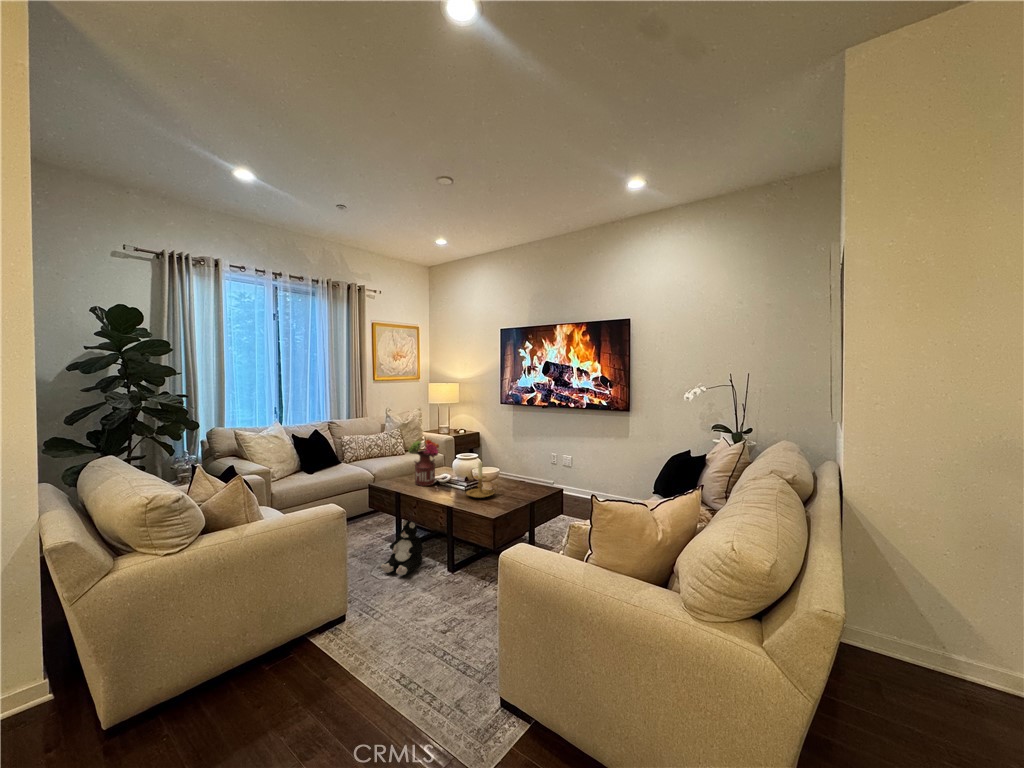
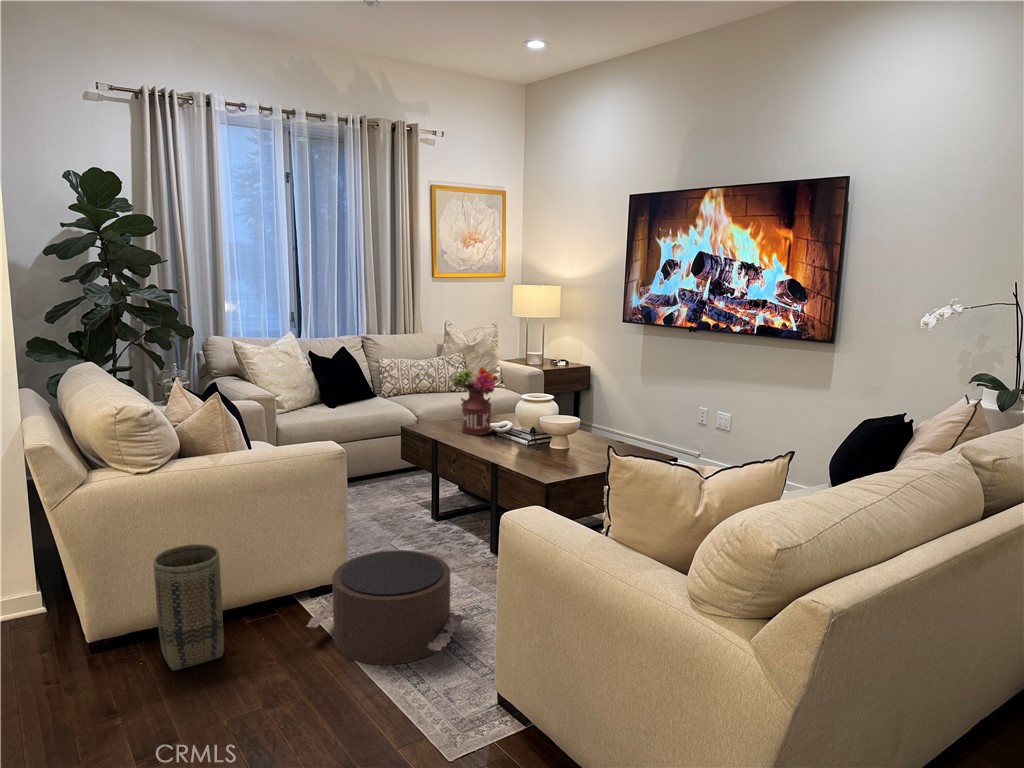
candle holder: present [466,462,498,498] -> none [525,403,575,457]
plush toy: present [381,520,423,575] -> none [402,477,459,549]
pouf: none [325,583,452,690] -> present [307,550,465,665]
basket: none [184,609,250,739] -> present [154,544,224,671]

